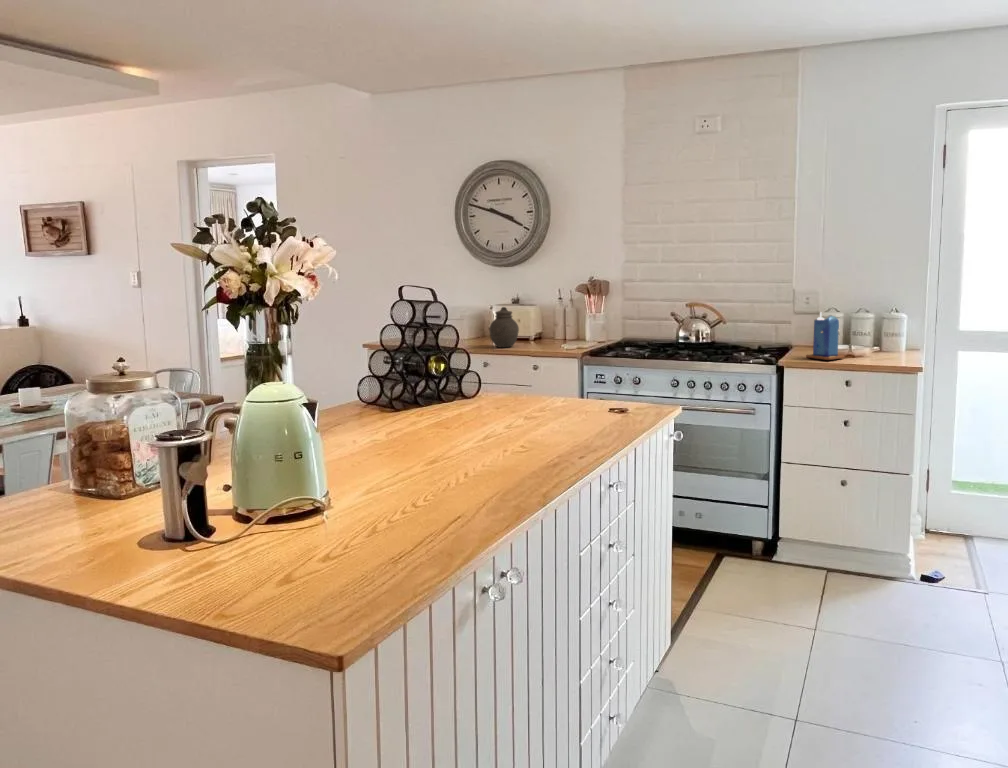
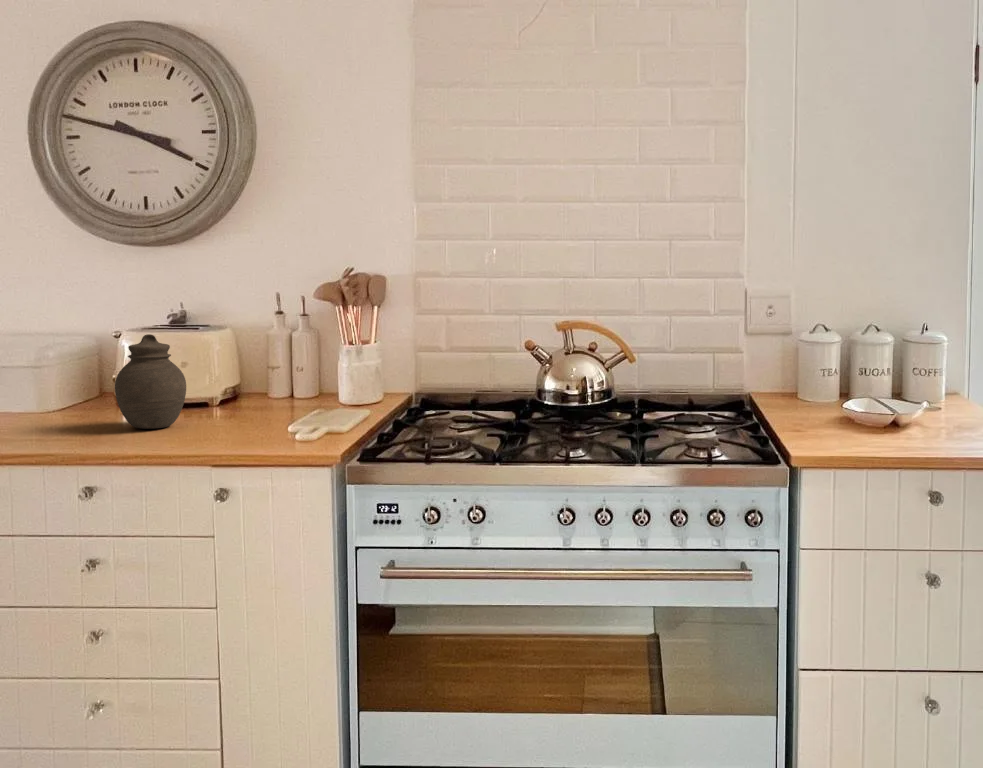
candle: present [806,312,845,360] -> none [843,339,923,446]

